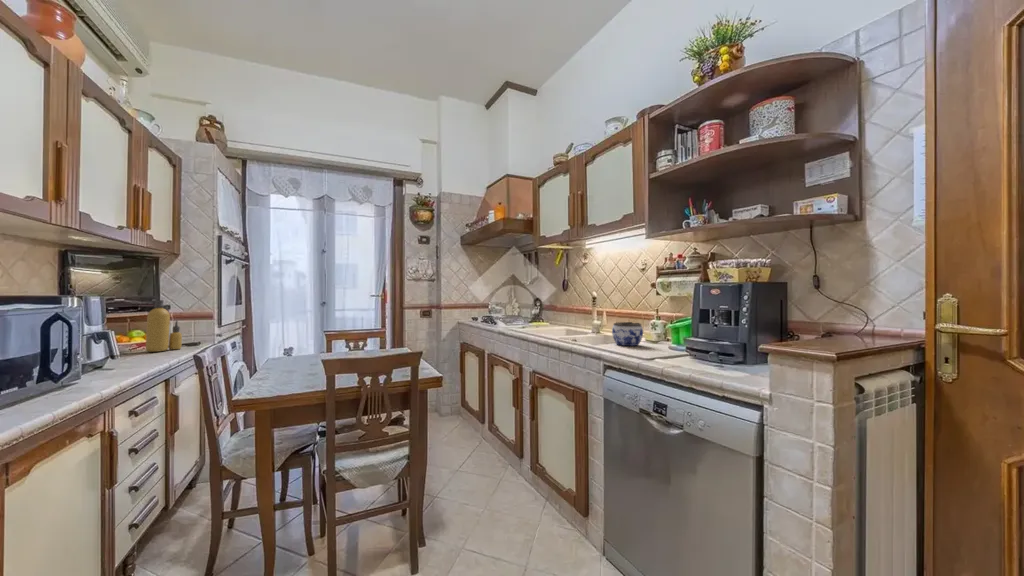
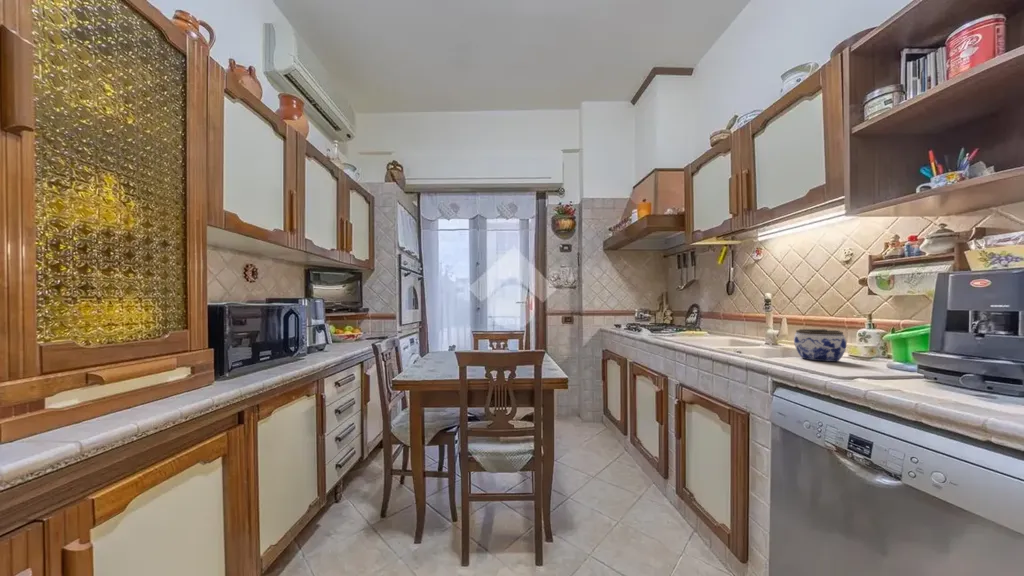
bottle: present [146,300,182,352] -> none [349,300,372,340]

